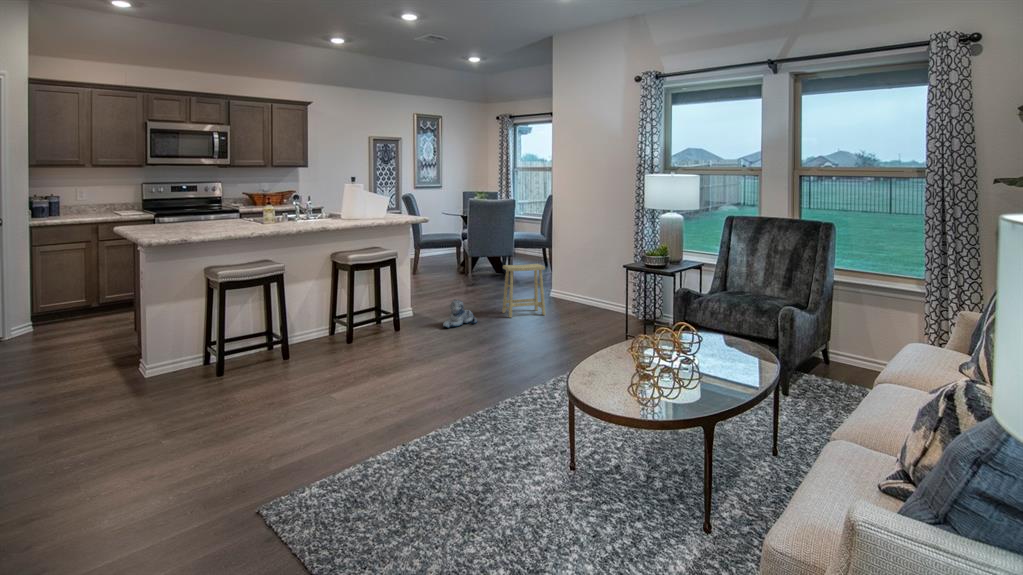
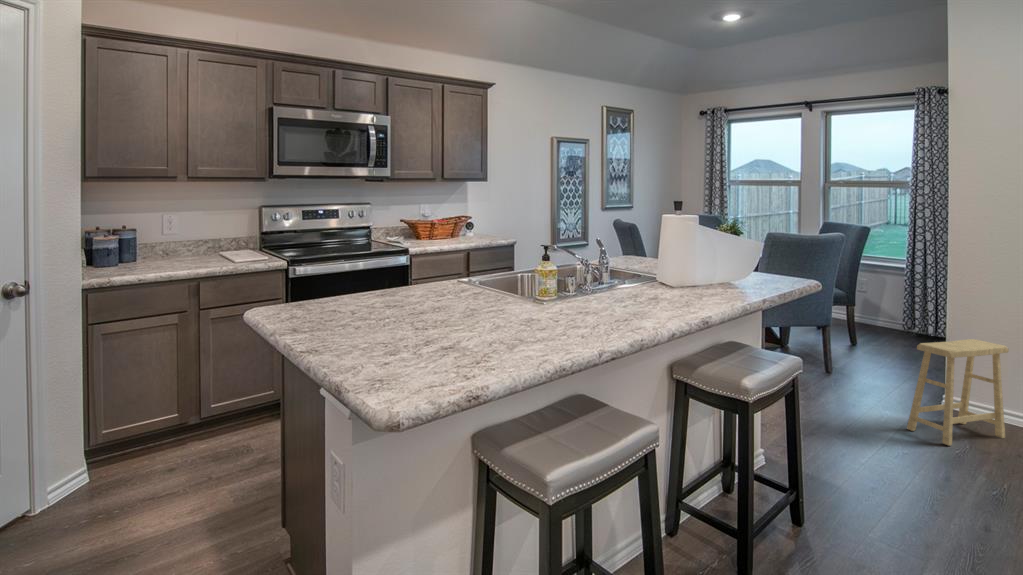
plush toy: present [443,299,477,328] -> none [850,418,908,480]

